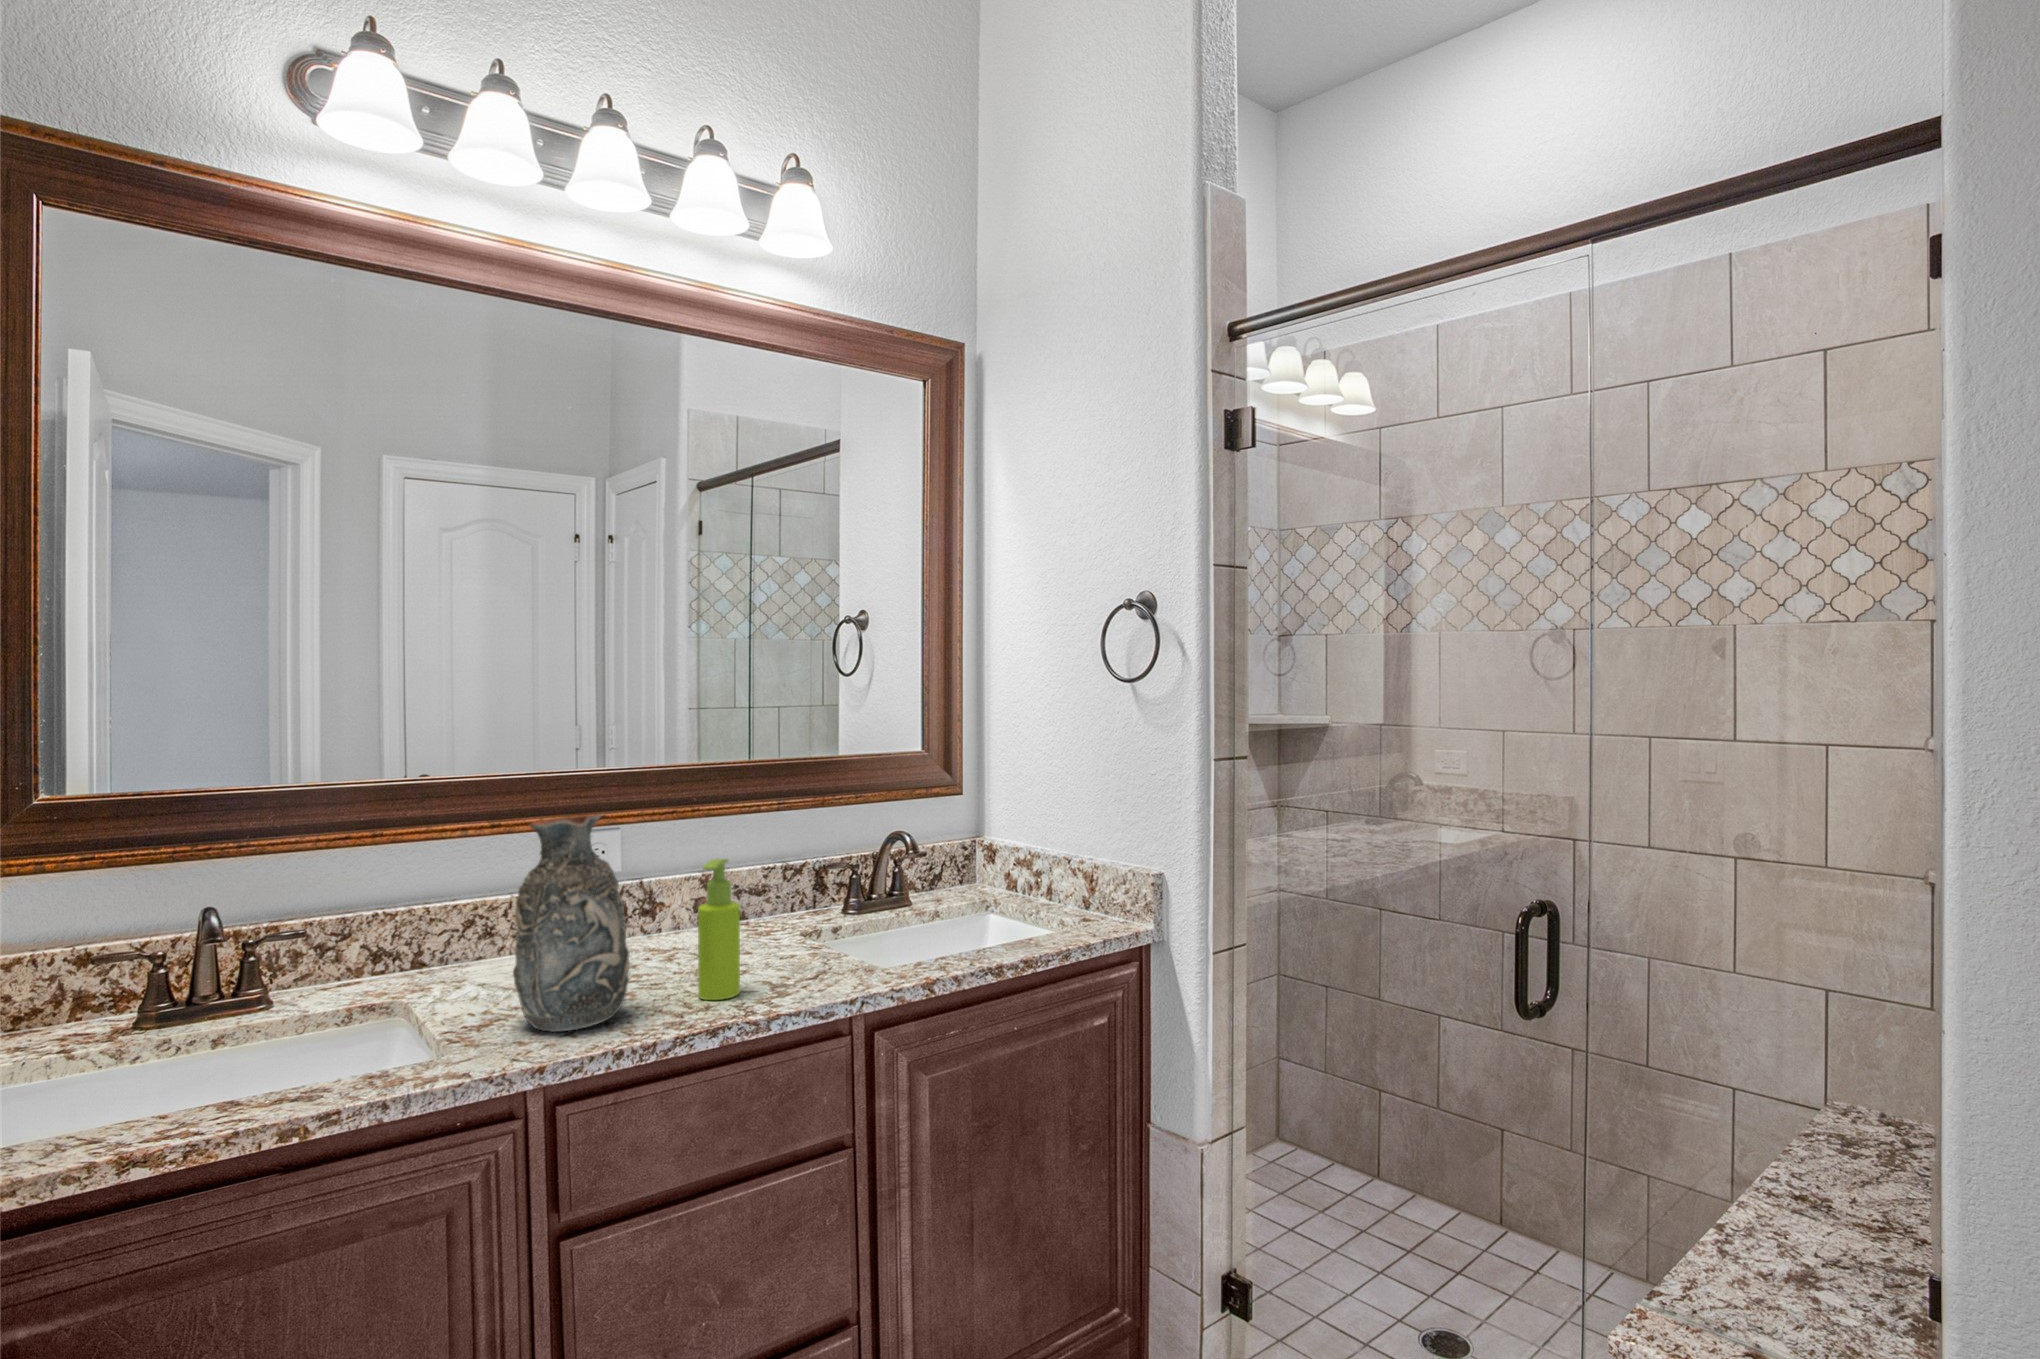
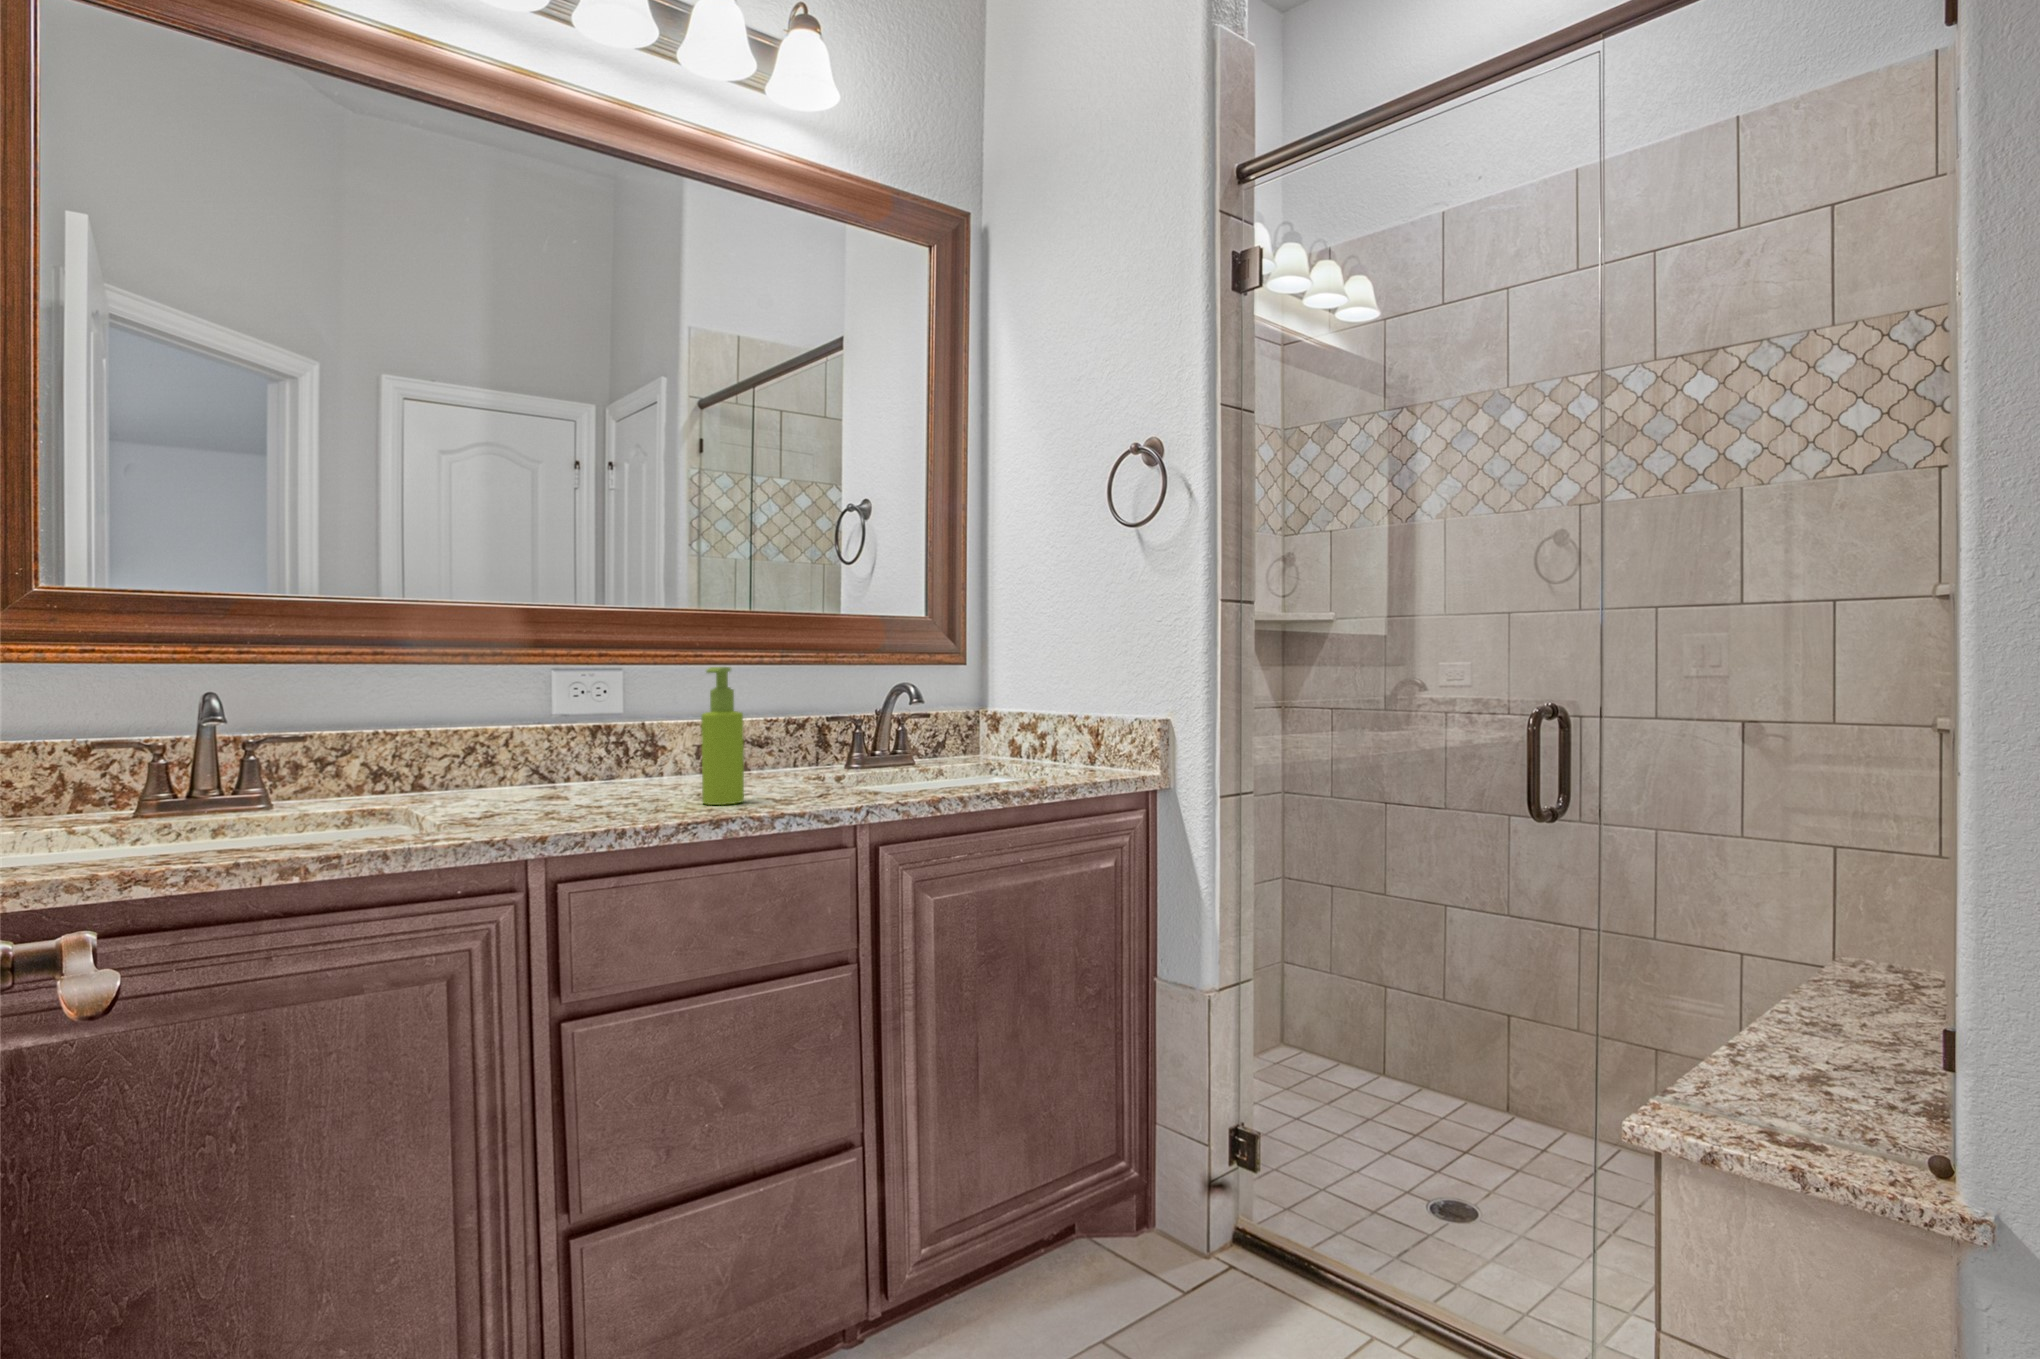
decorative vase: present [513,815,630,1032] -> none [515,607,633,819]

